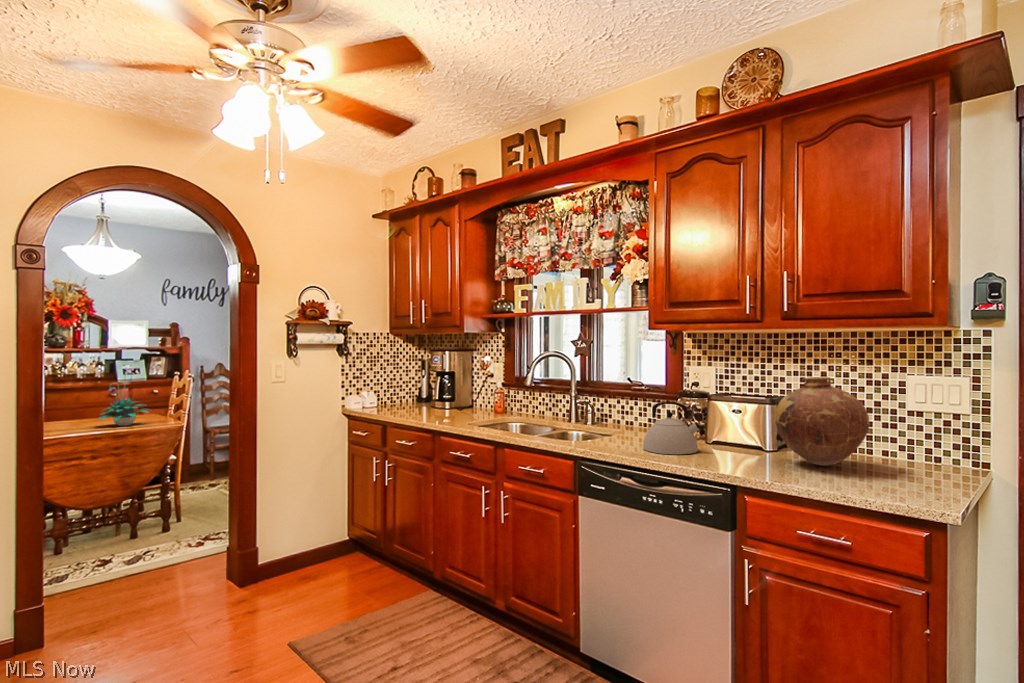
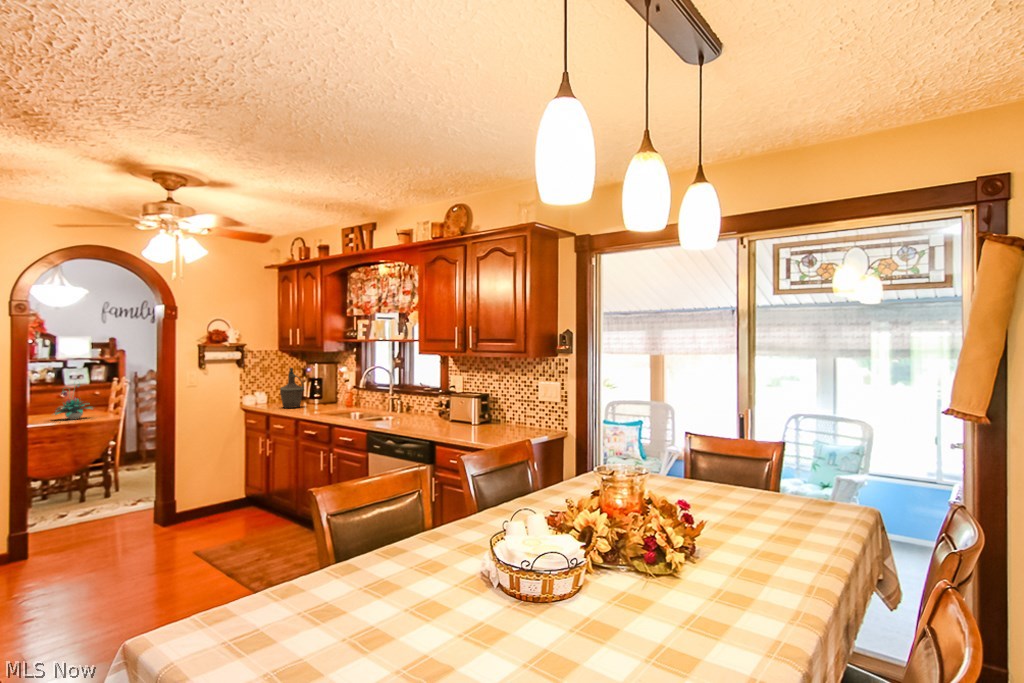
bottle: none [398,356,432,415] -> present [280,368,304,408]
vase: present [775,377,869,466] -> none [465,383,510,431]
kettle: present [643,402,700,454] -> none [407,398,438,428]

